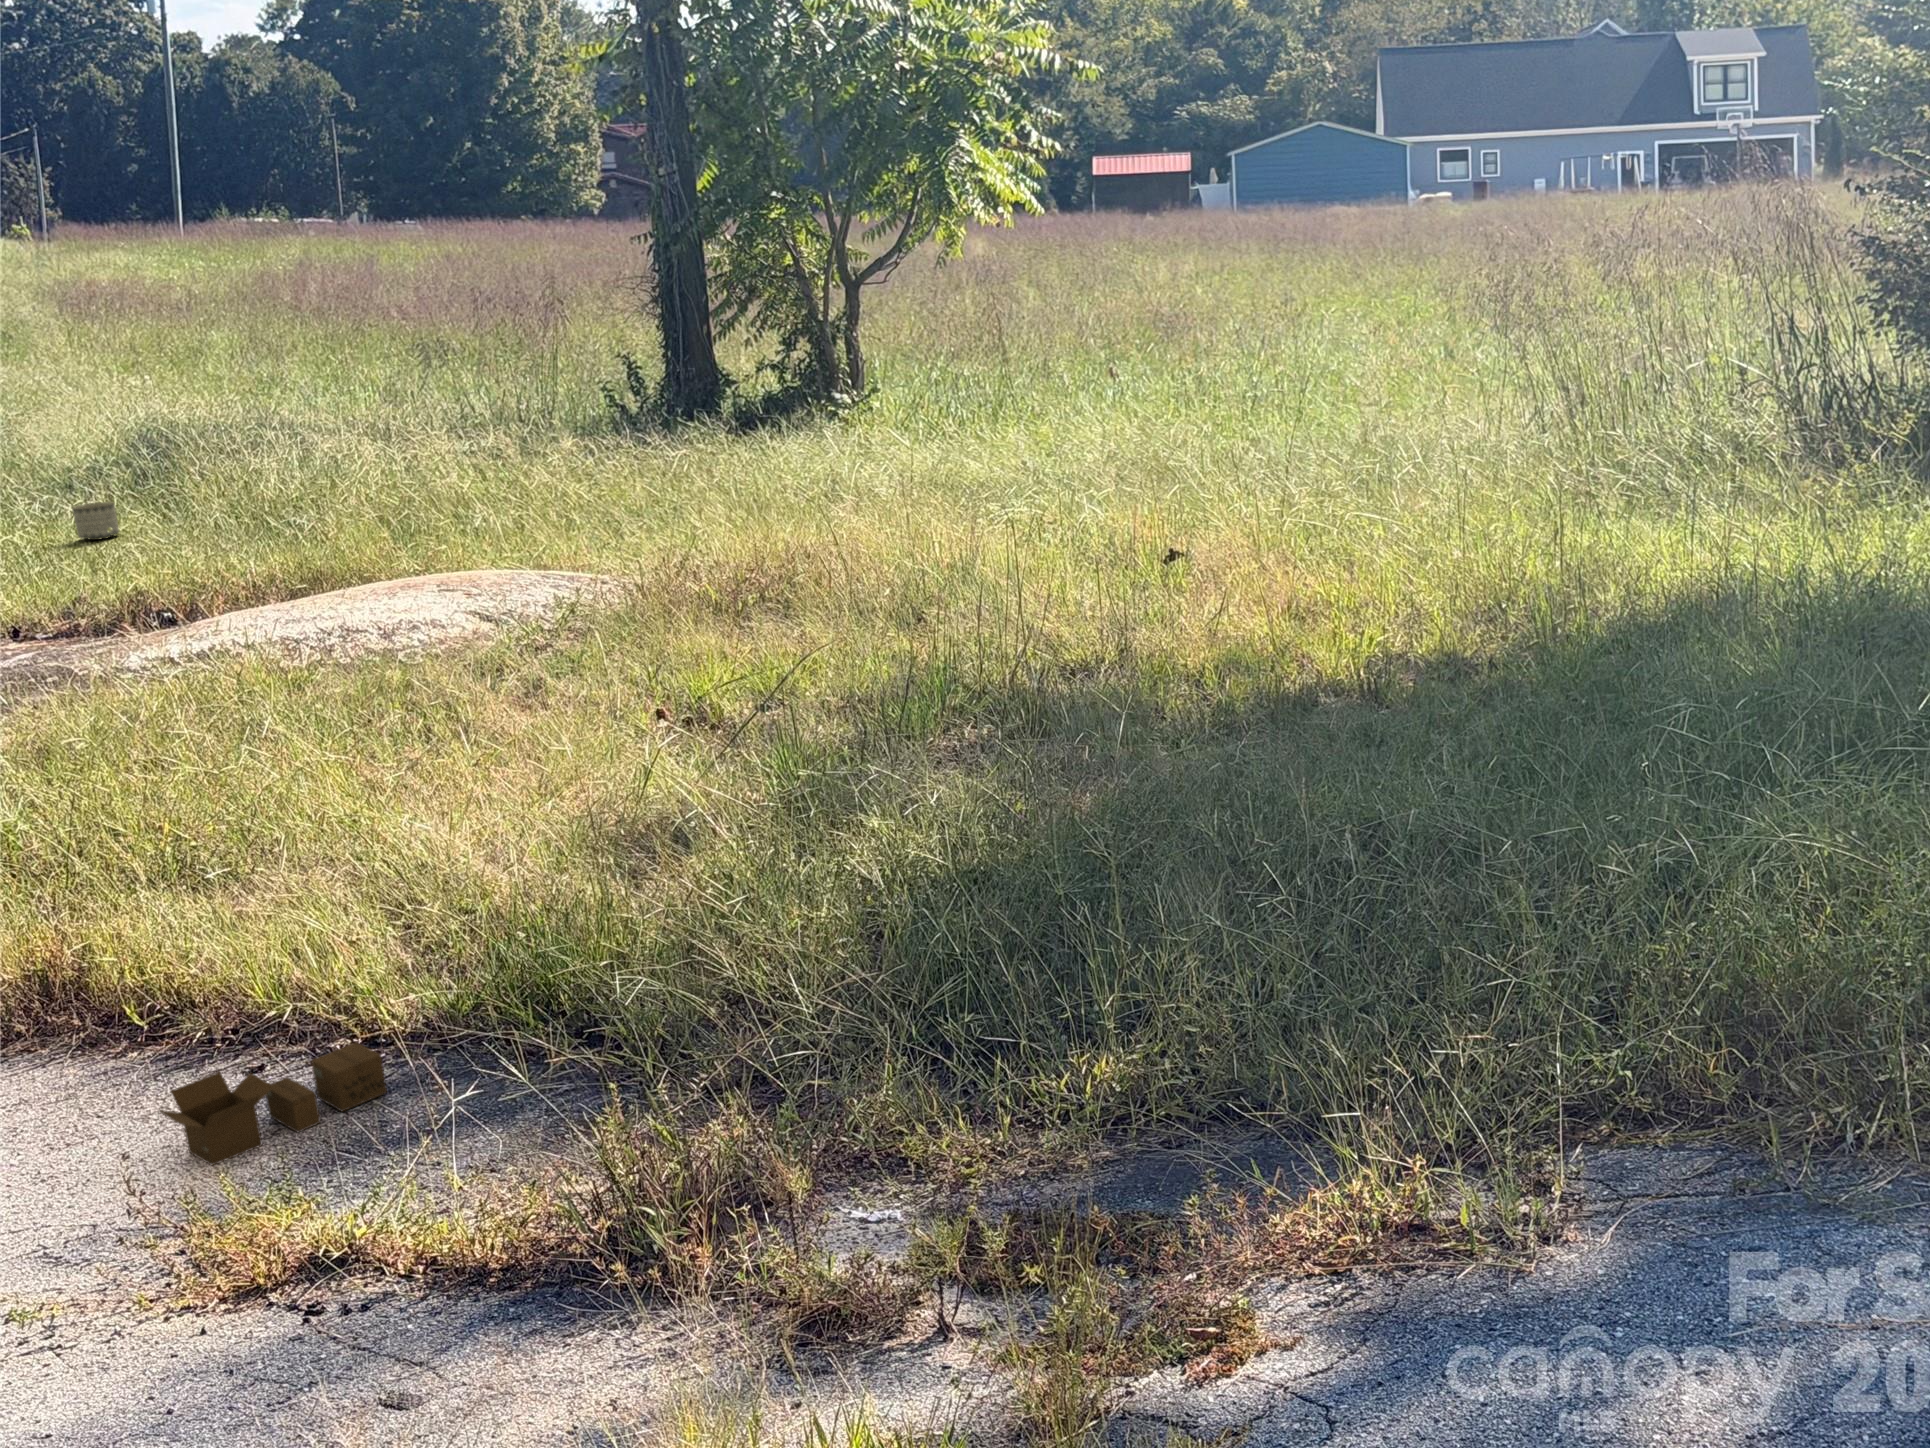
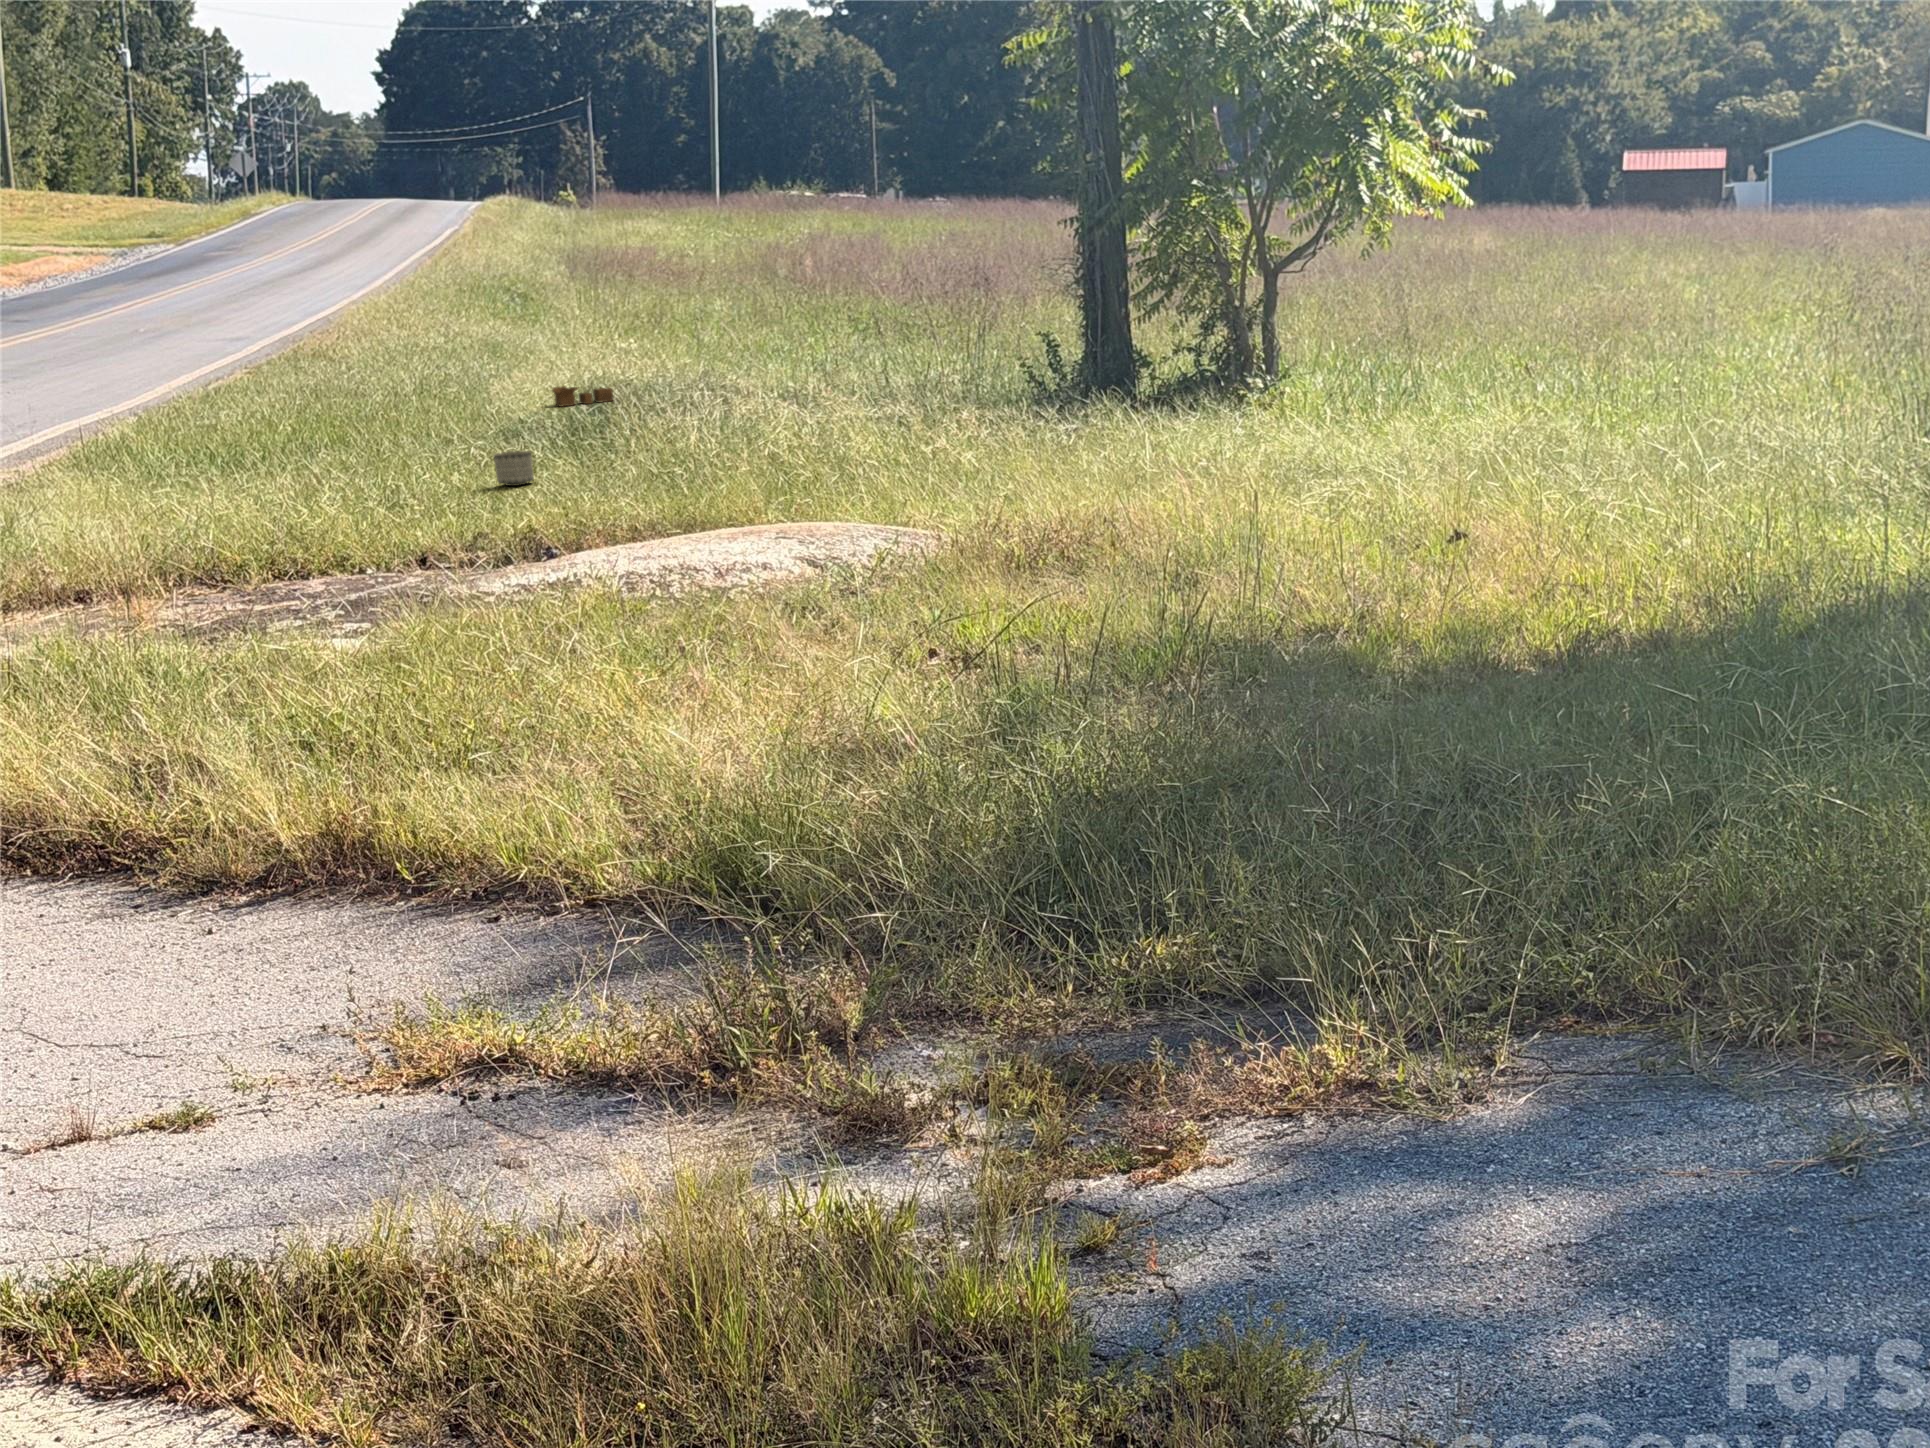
cardboard box: present [159,1043,387,1165] -> present [552,386,613,407]

